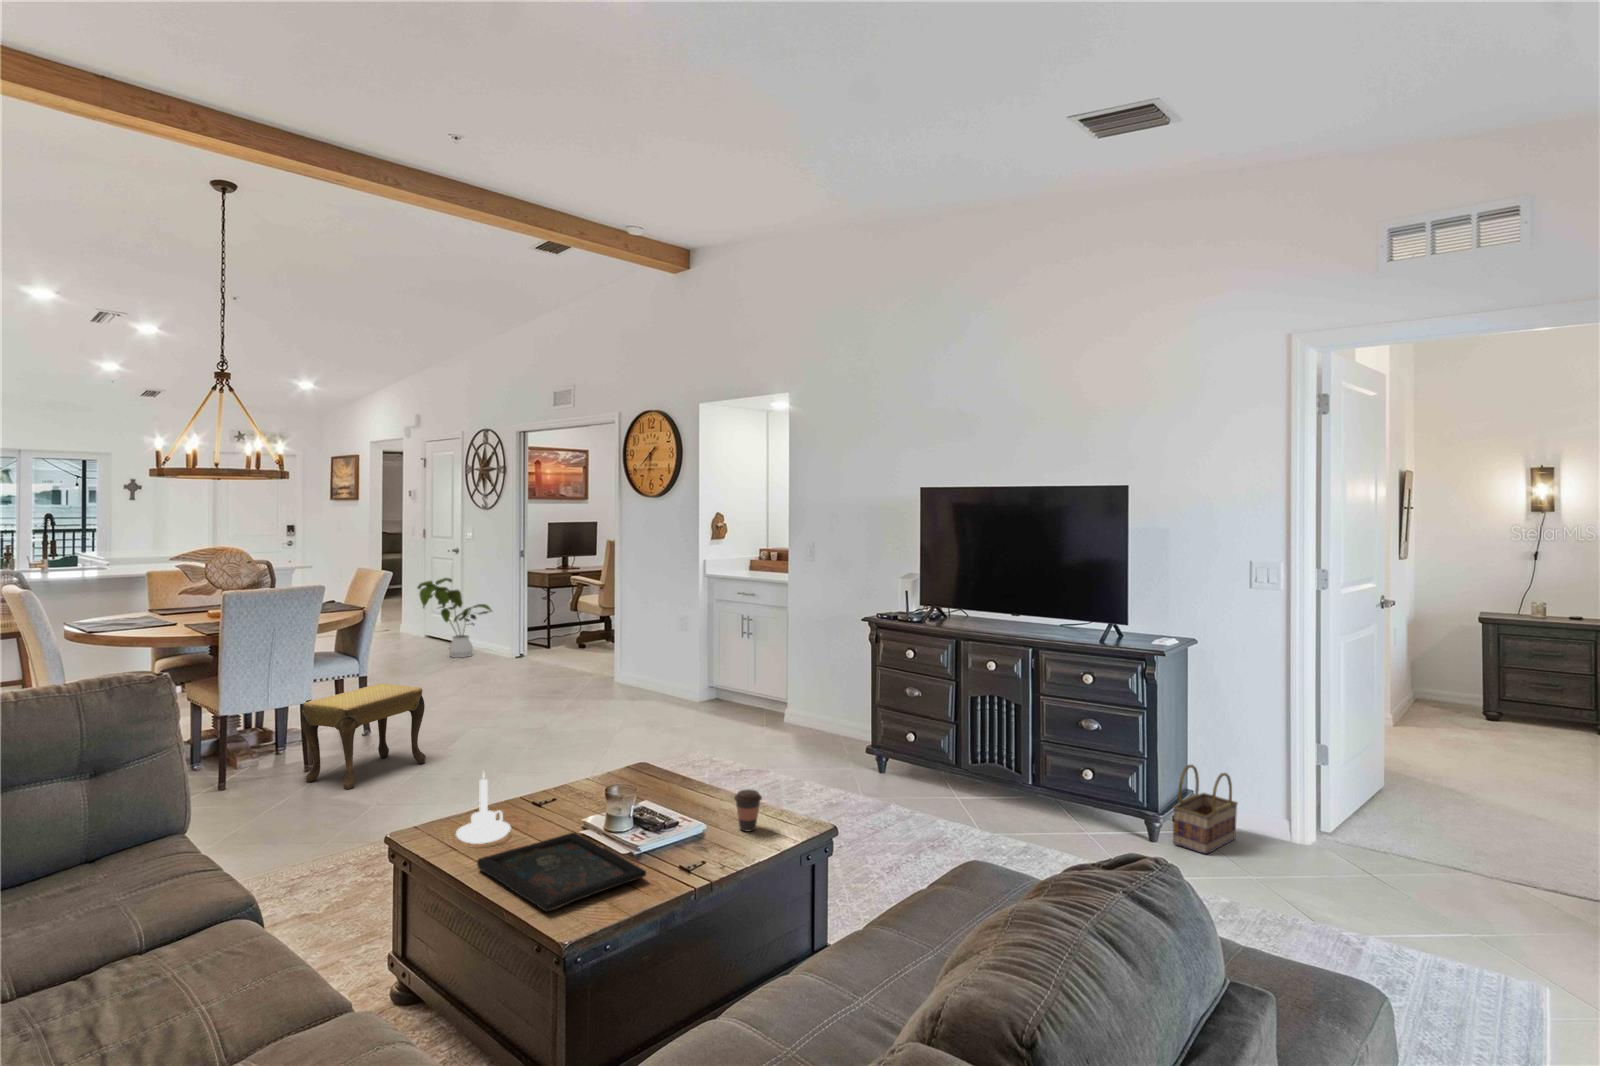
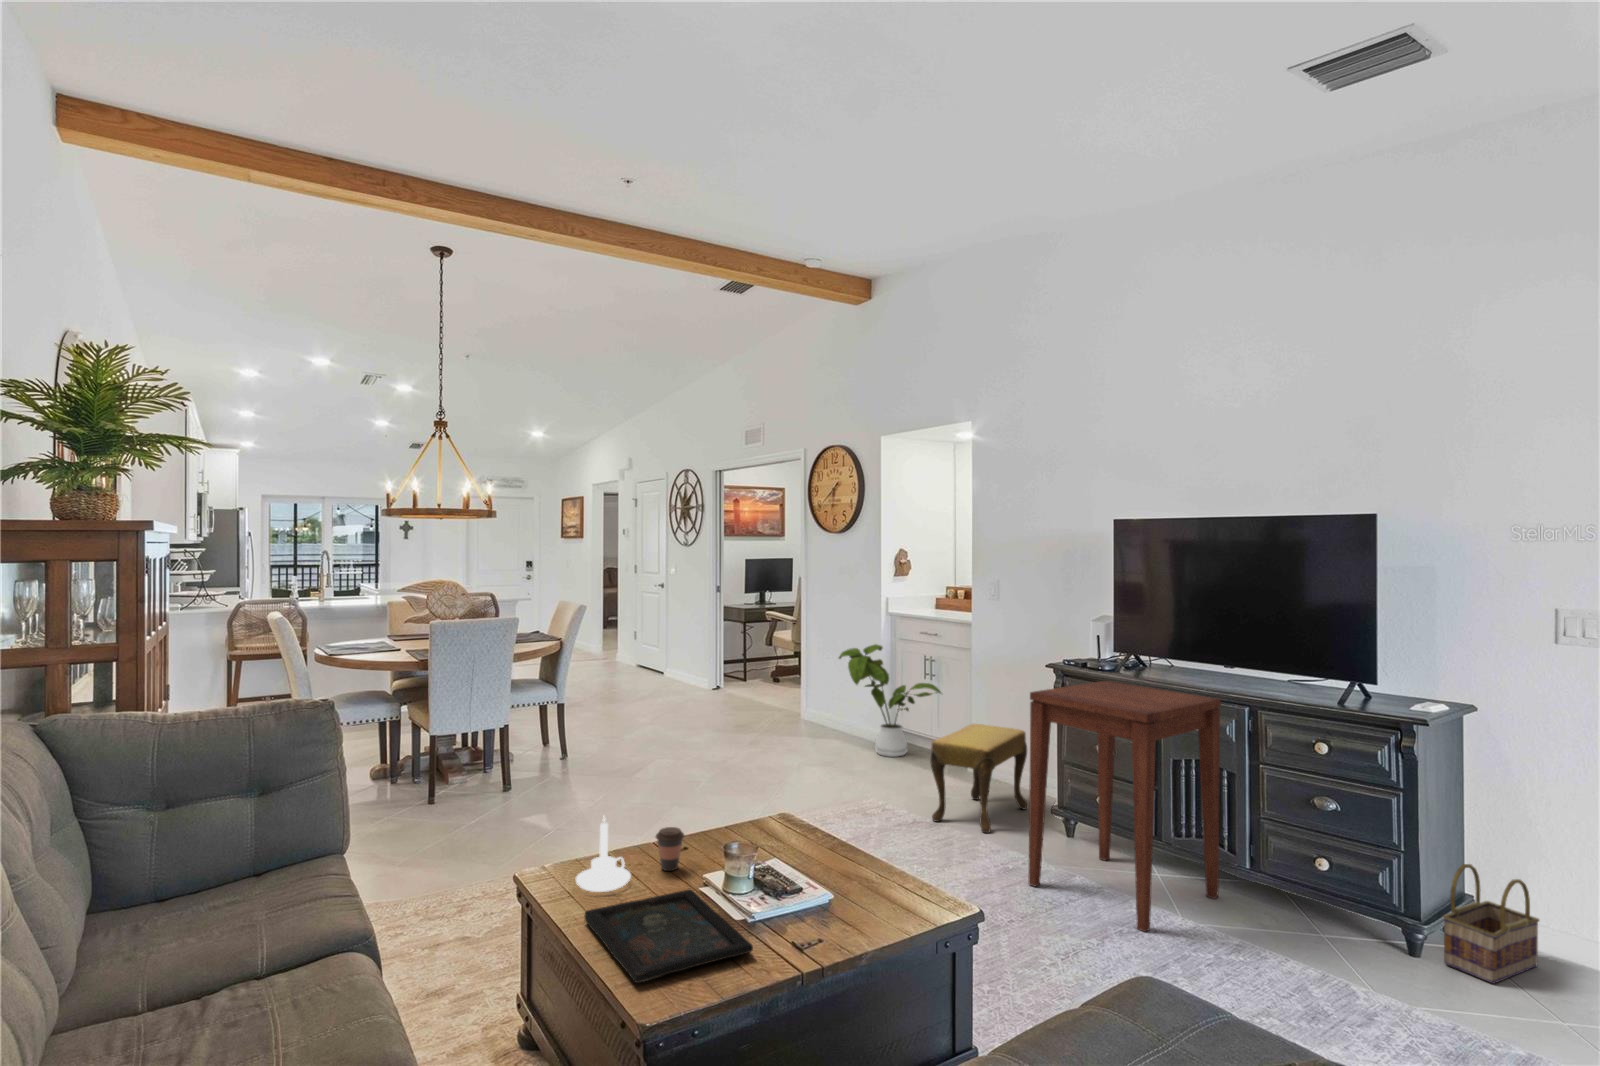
house plant: present [418,578,492,658] -> present [839,644,941,757]
side table: none [851,631,1011,843] -> present [1029,681,1221,932]
footstool: present [302,684,425,789] -> present [930,724,1027,833]
coffee cup: present [734,789,762,831] -> present [656,827,684,871]

